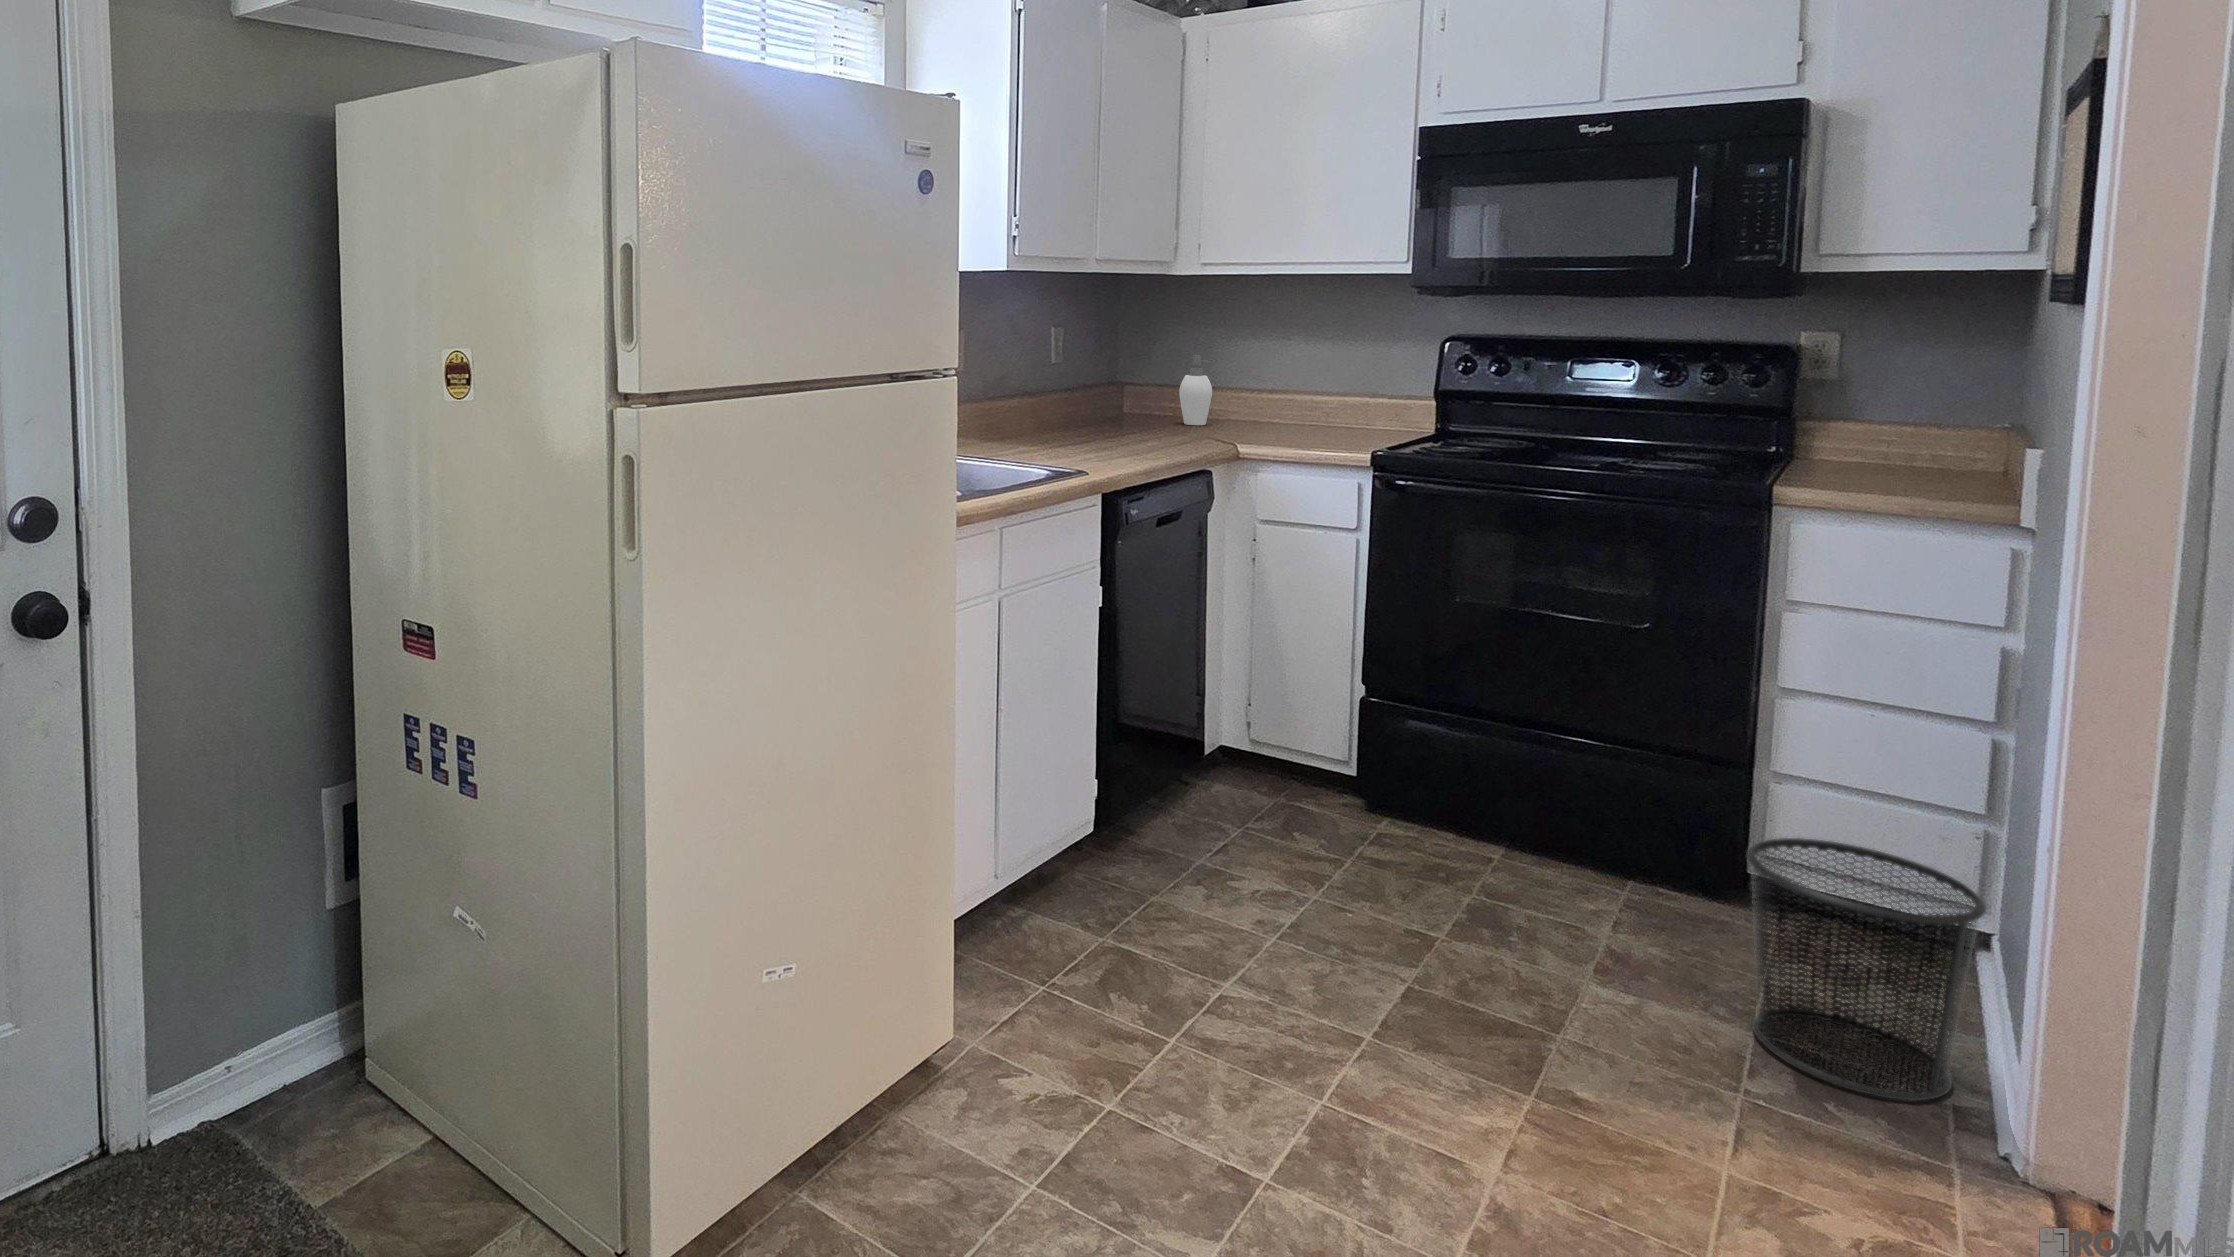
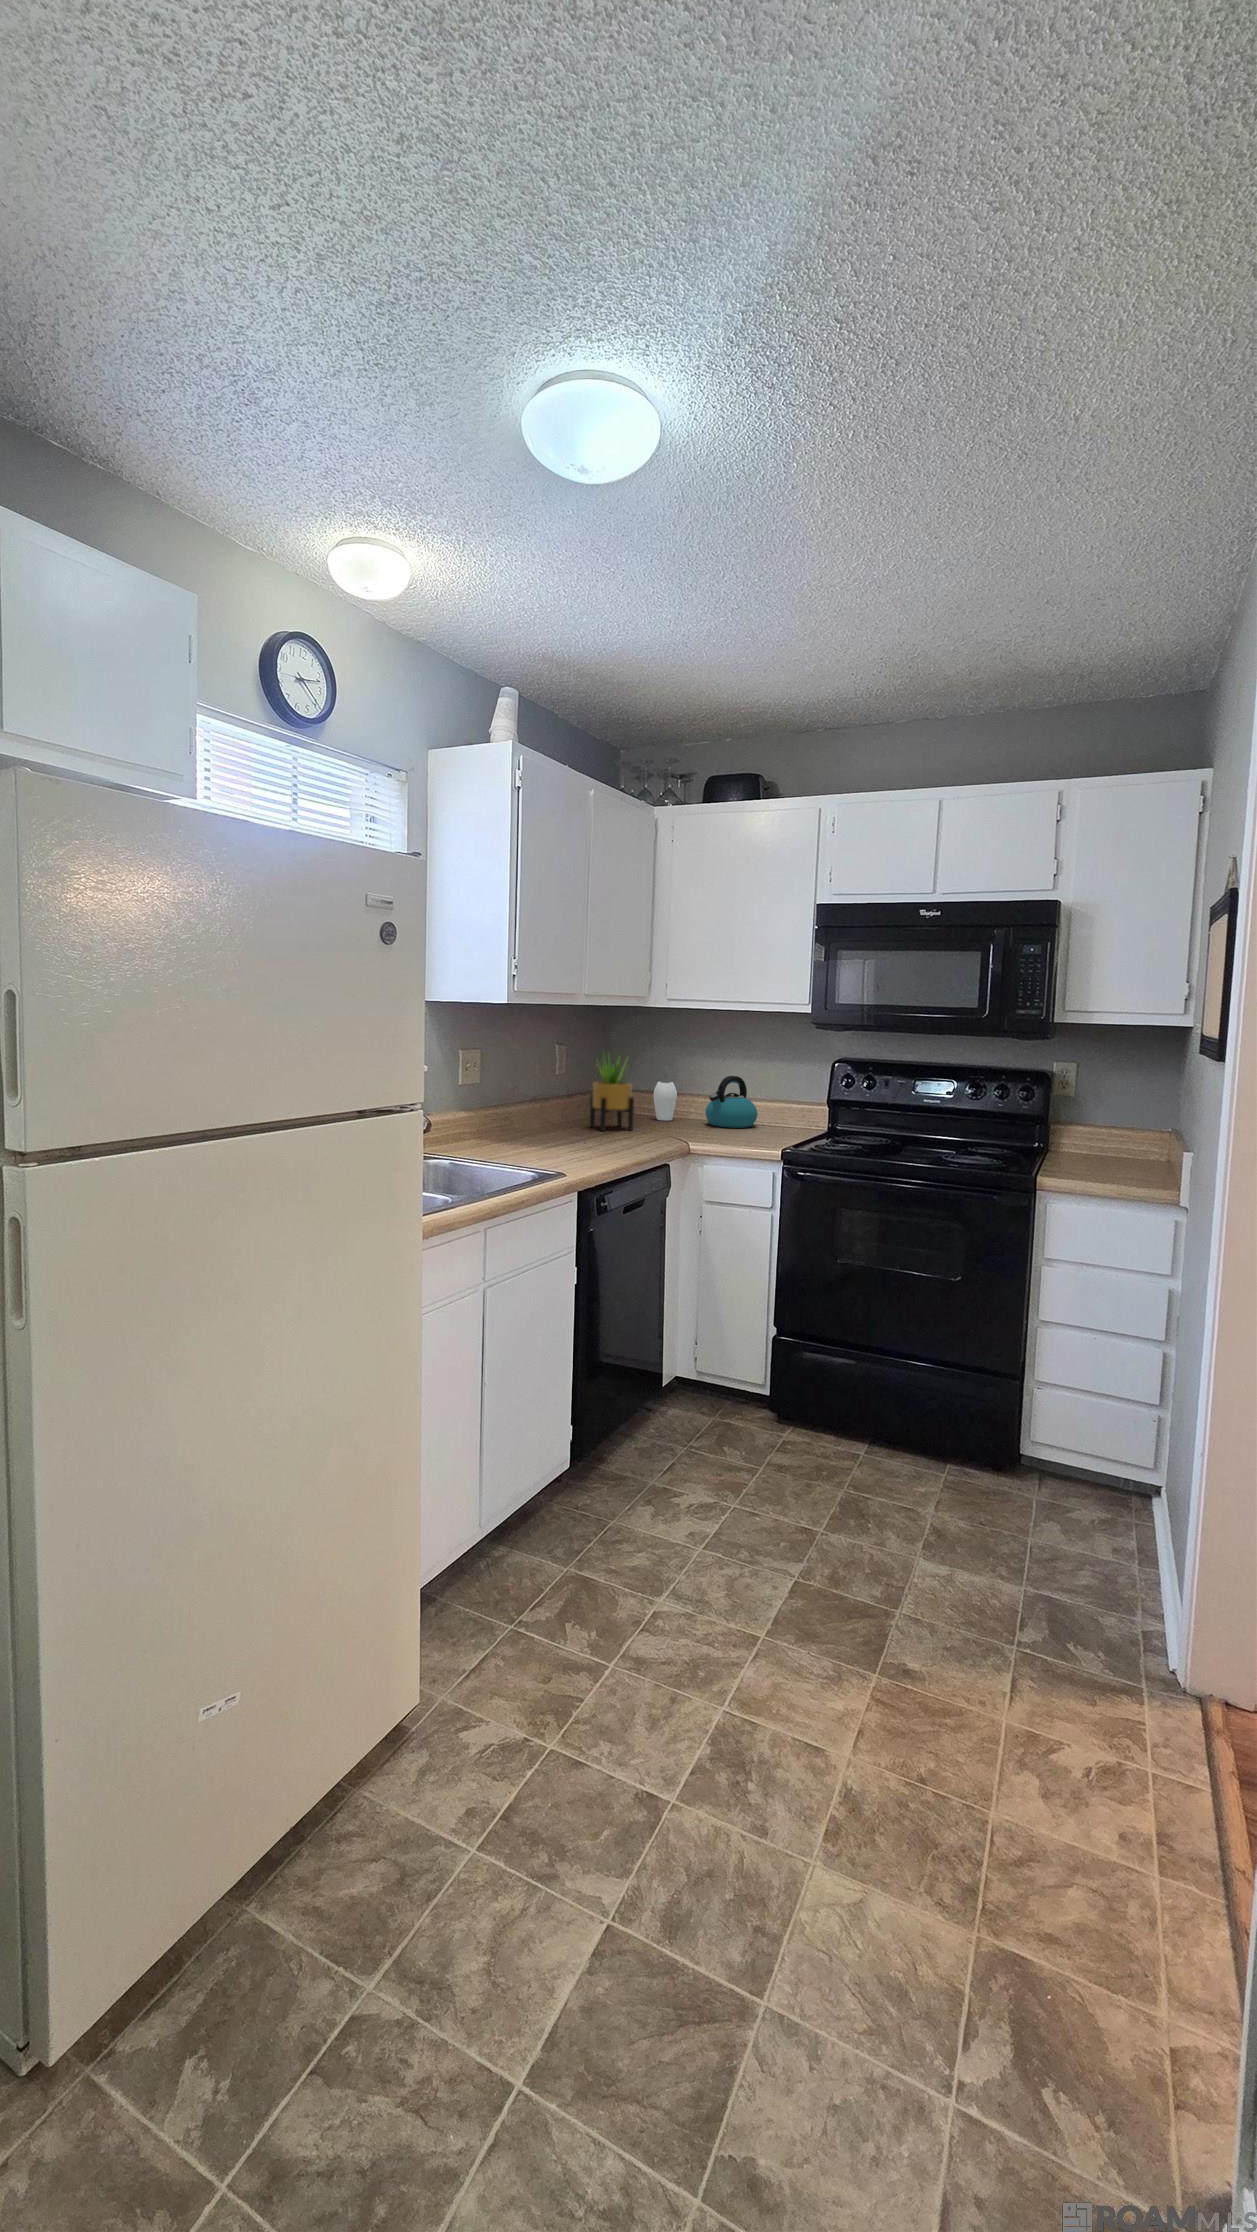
potted plant: none [1096,332,1160,436] -> present [590,1060,634,1131]
kettle: none [1254,365,1330,433] -> present [706,1076,758,1128]
waste bin: present [1747,838,1986,1100] -> none [1019,1437,1163,1630]

